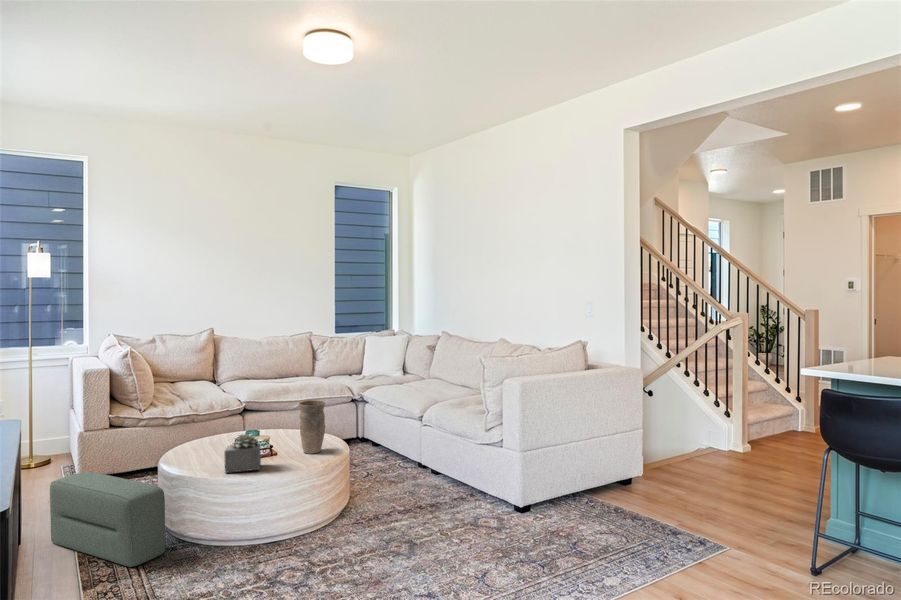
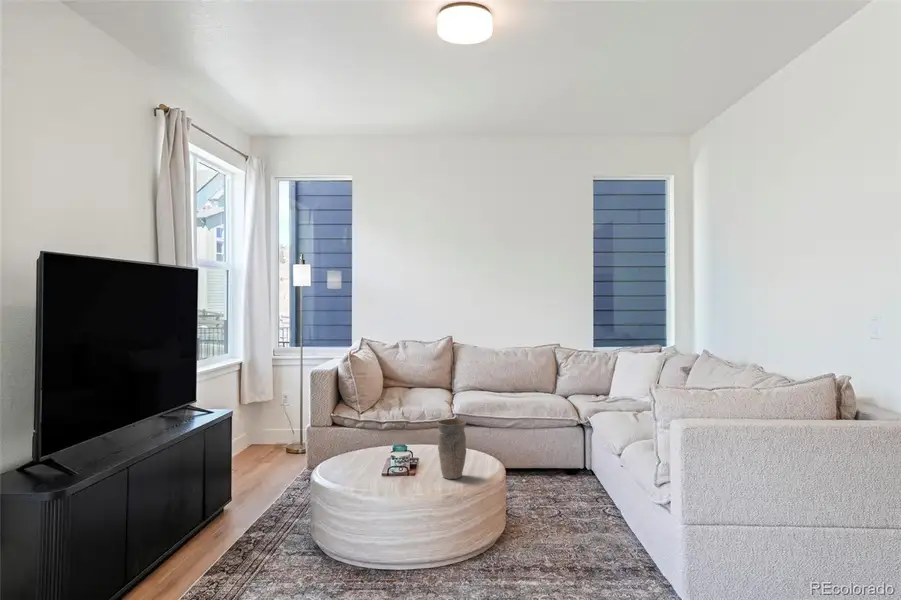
succulent plant: present [224,433,261,473] -> none [346,445,388,487]
pouf: present [50,472,165,567] -> none [237,462,294,558]

